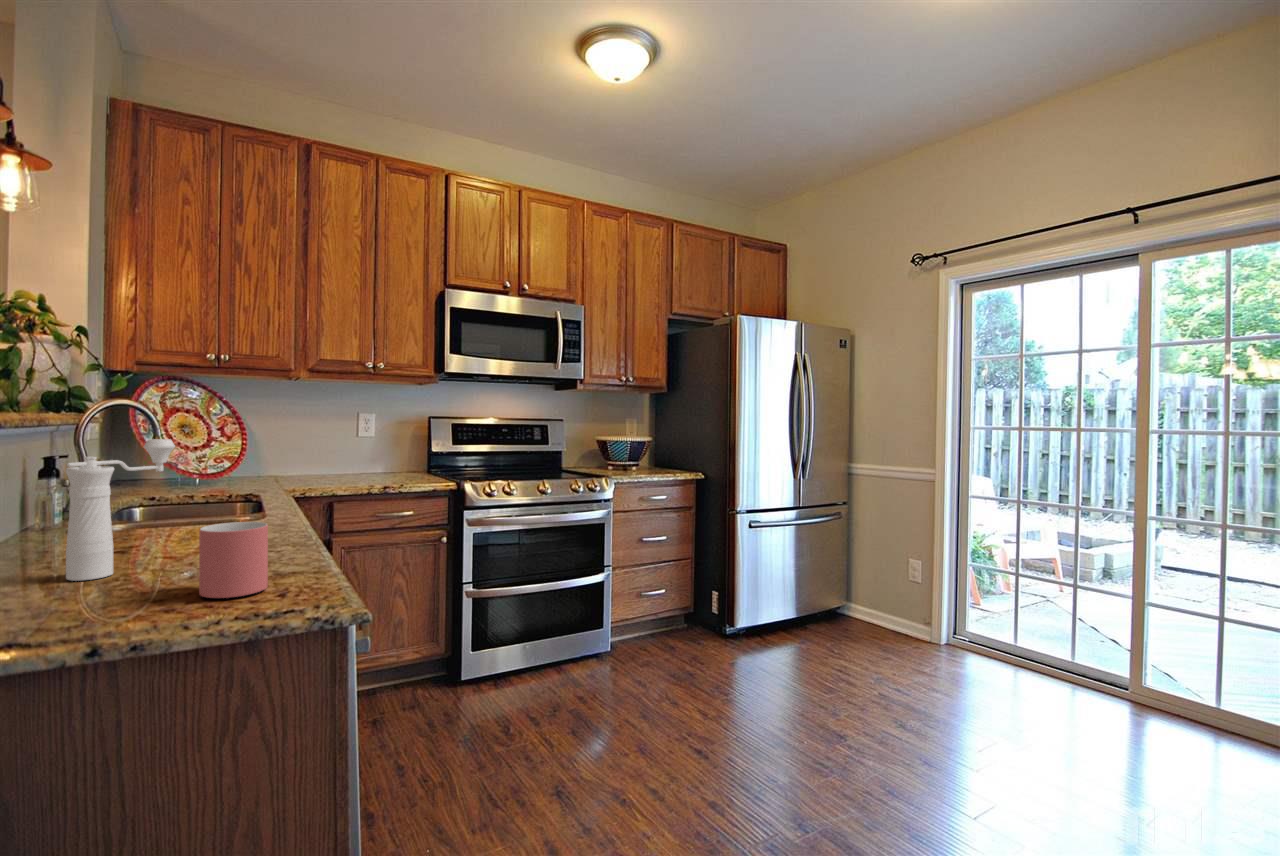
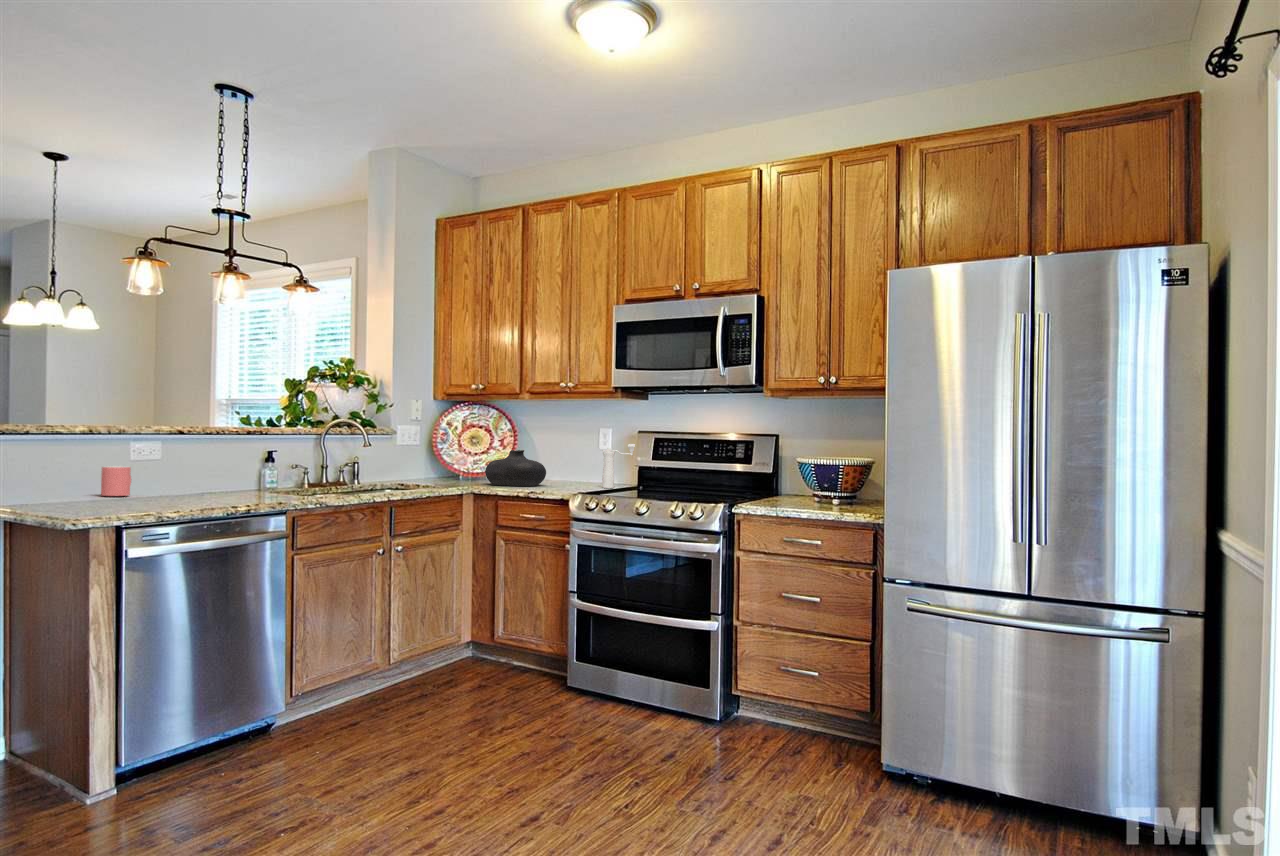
pepper mill: present [66,439,175,581] -> present [602,444,635,488]
vase: none [248,440,329,484] -> present [485,450,546,486]

